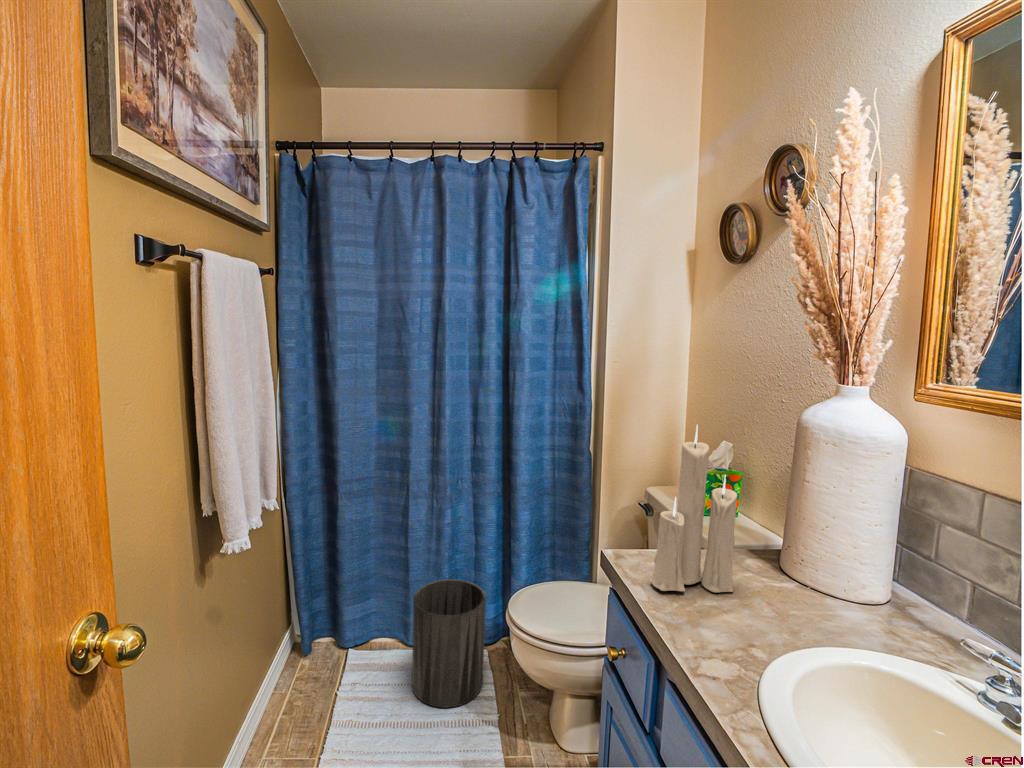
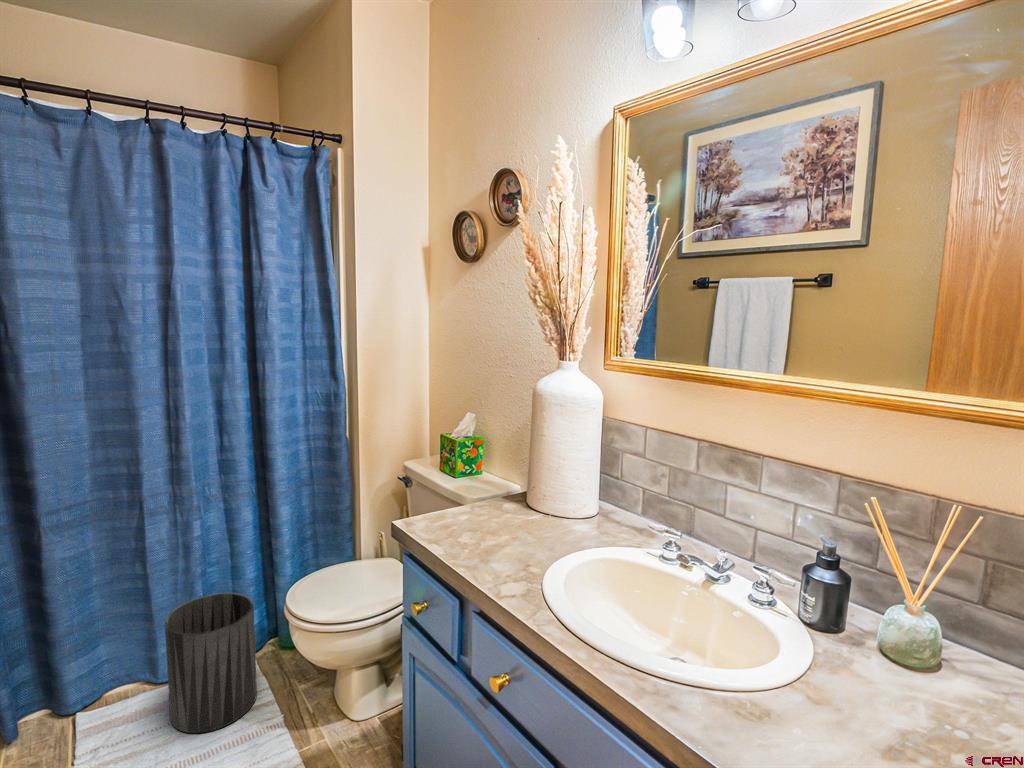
candle: present [650,424,737,593] -> none [439,392,501,539]

